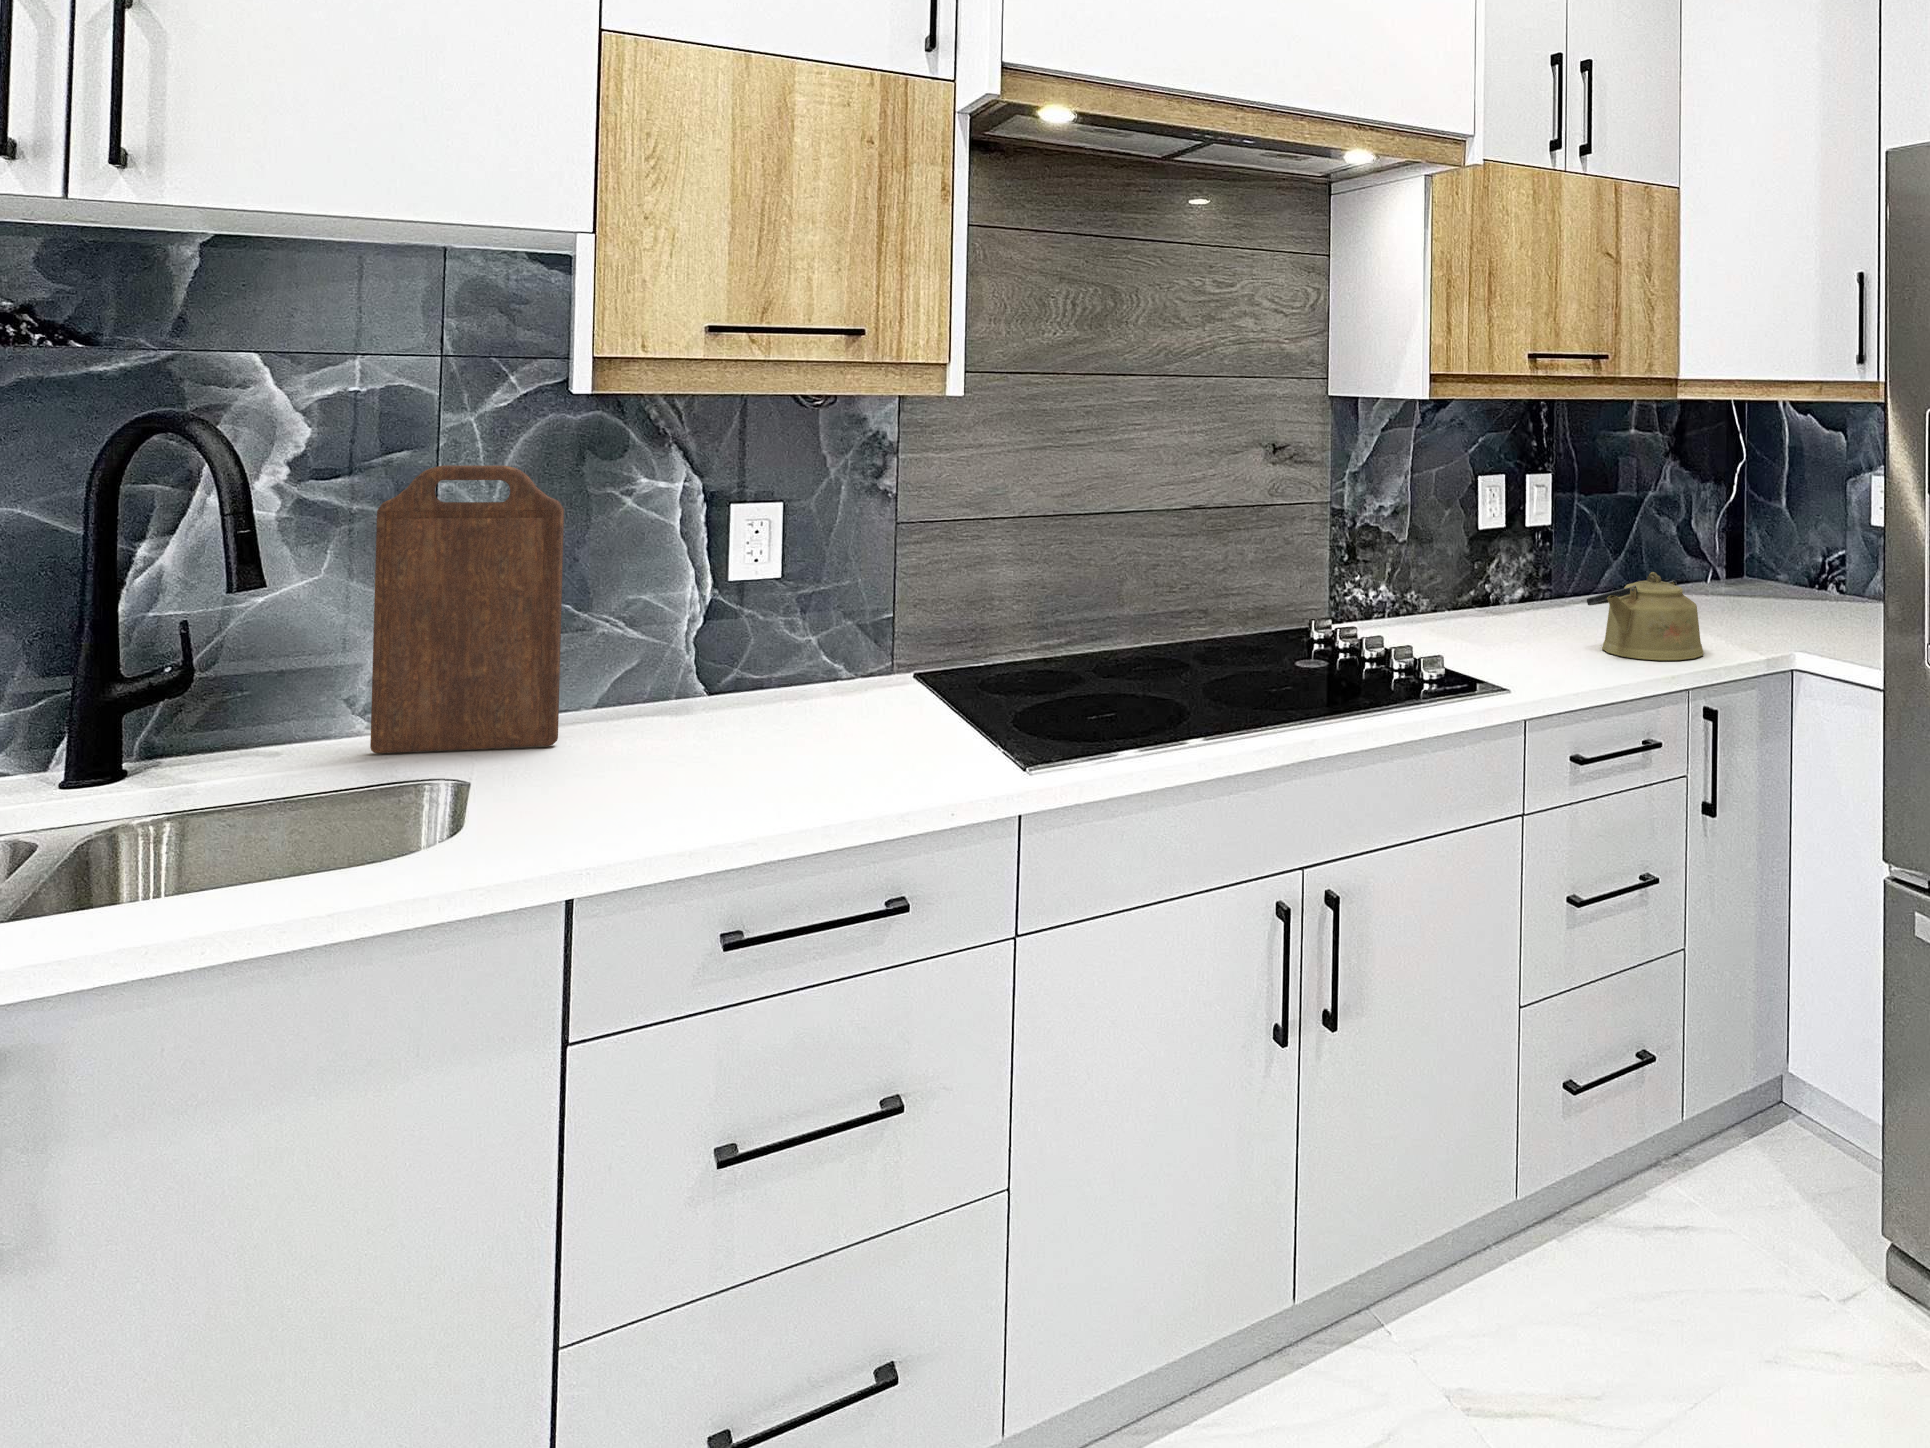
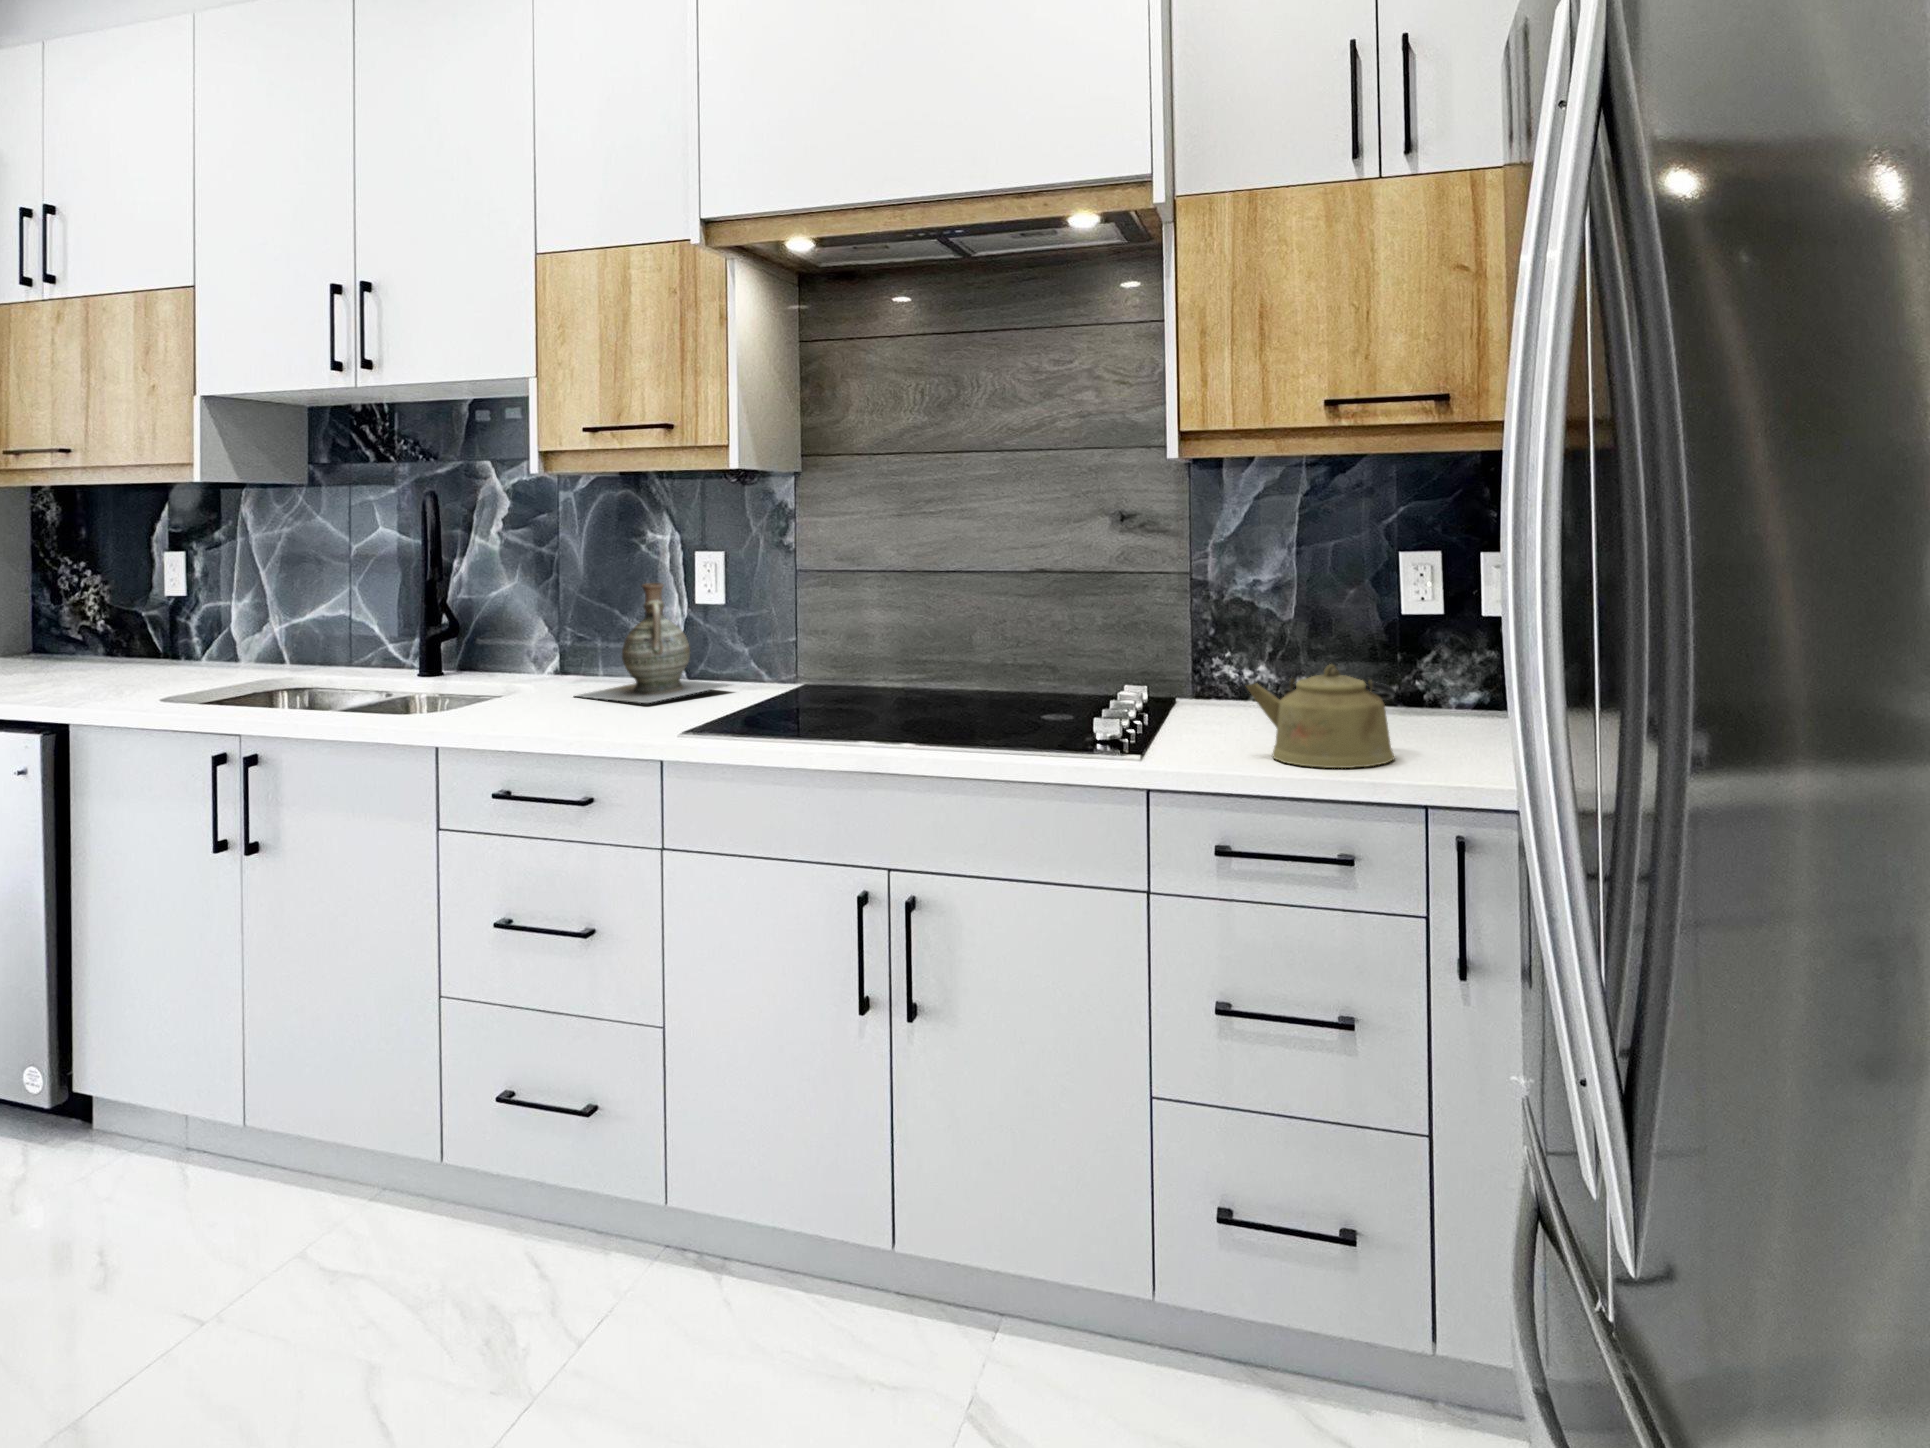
cutting board: present [370,465,564,753] -> none [513,524,569,688]
ceramic jug: none [652,551,866,752] -> present [577,583,730,703]

